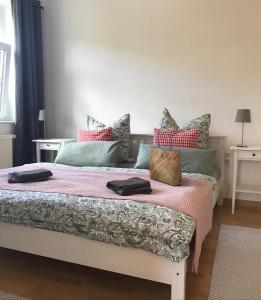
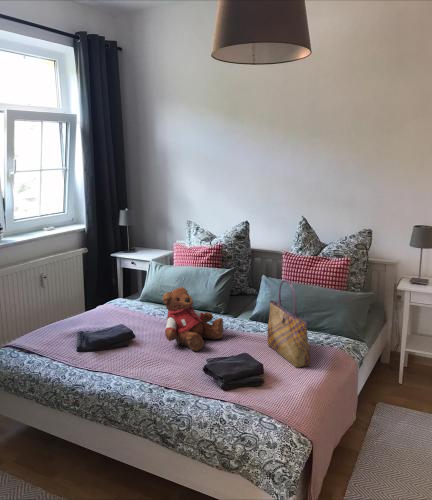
teddy bear: none [74,141,117,181] -> present [163,287,223,351]

